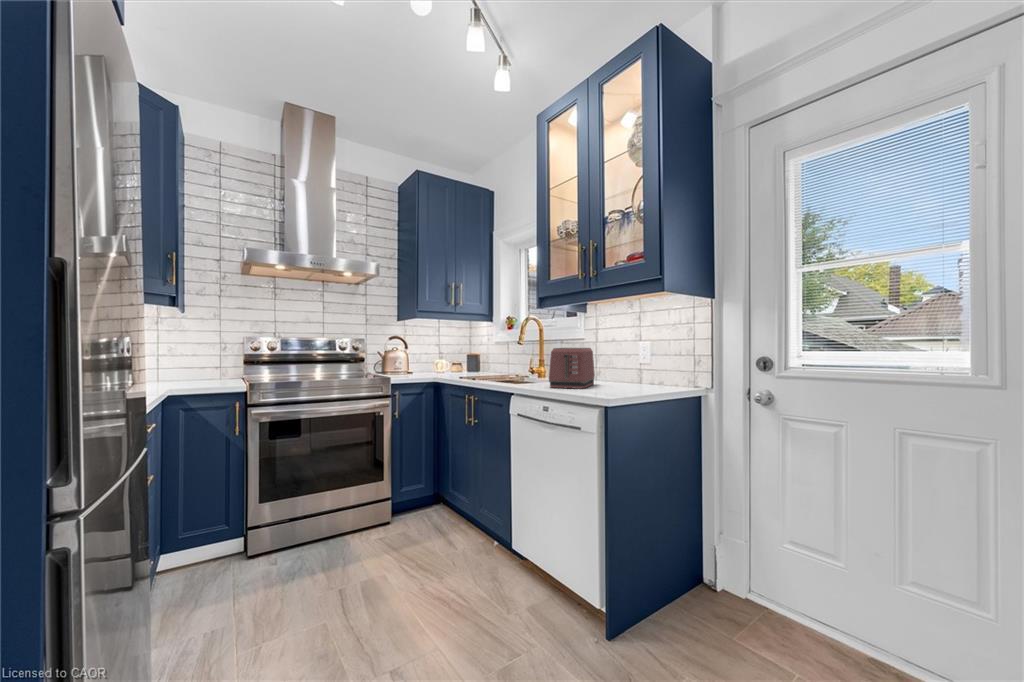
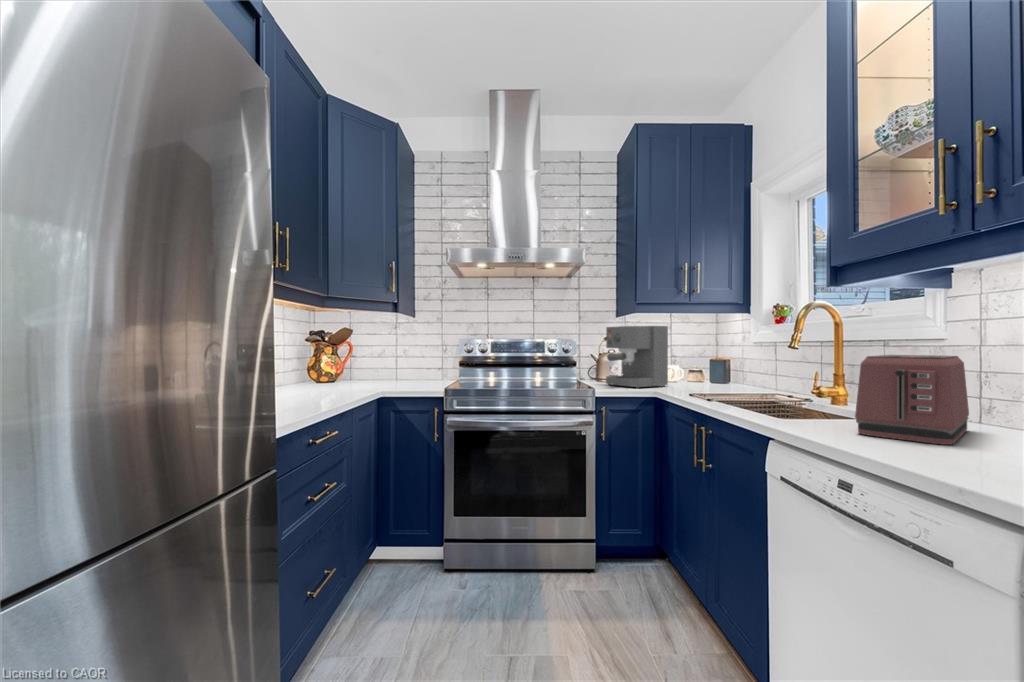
coffee maker: none [392,329,439,376] -> present [606,326,668,388]

